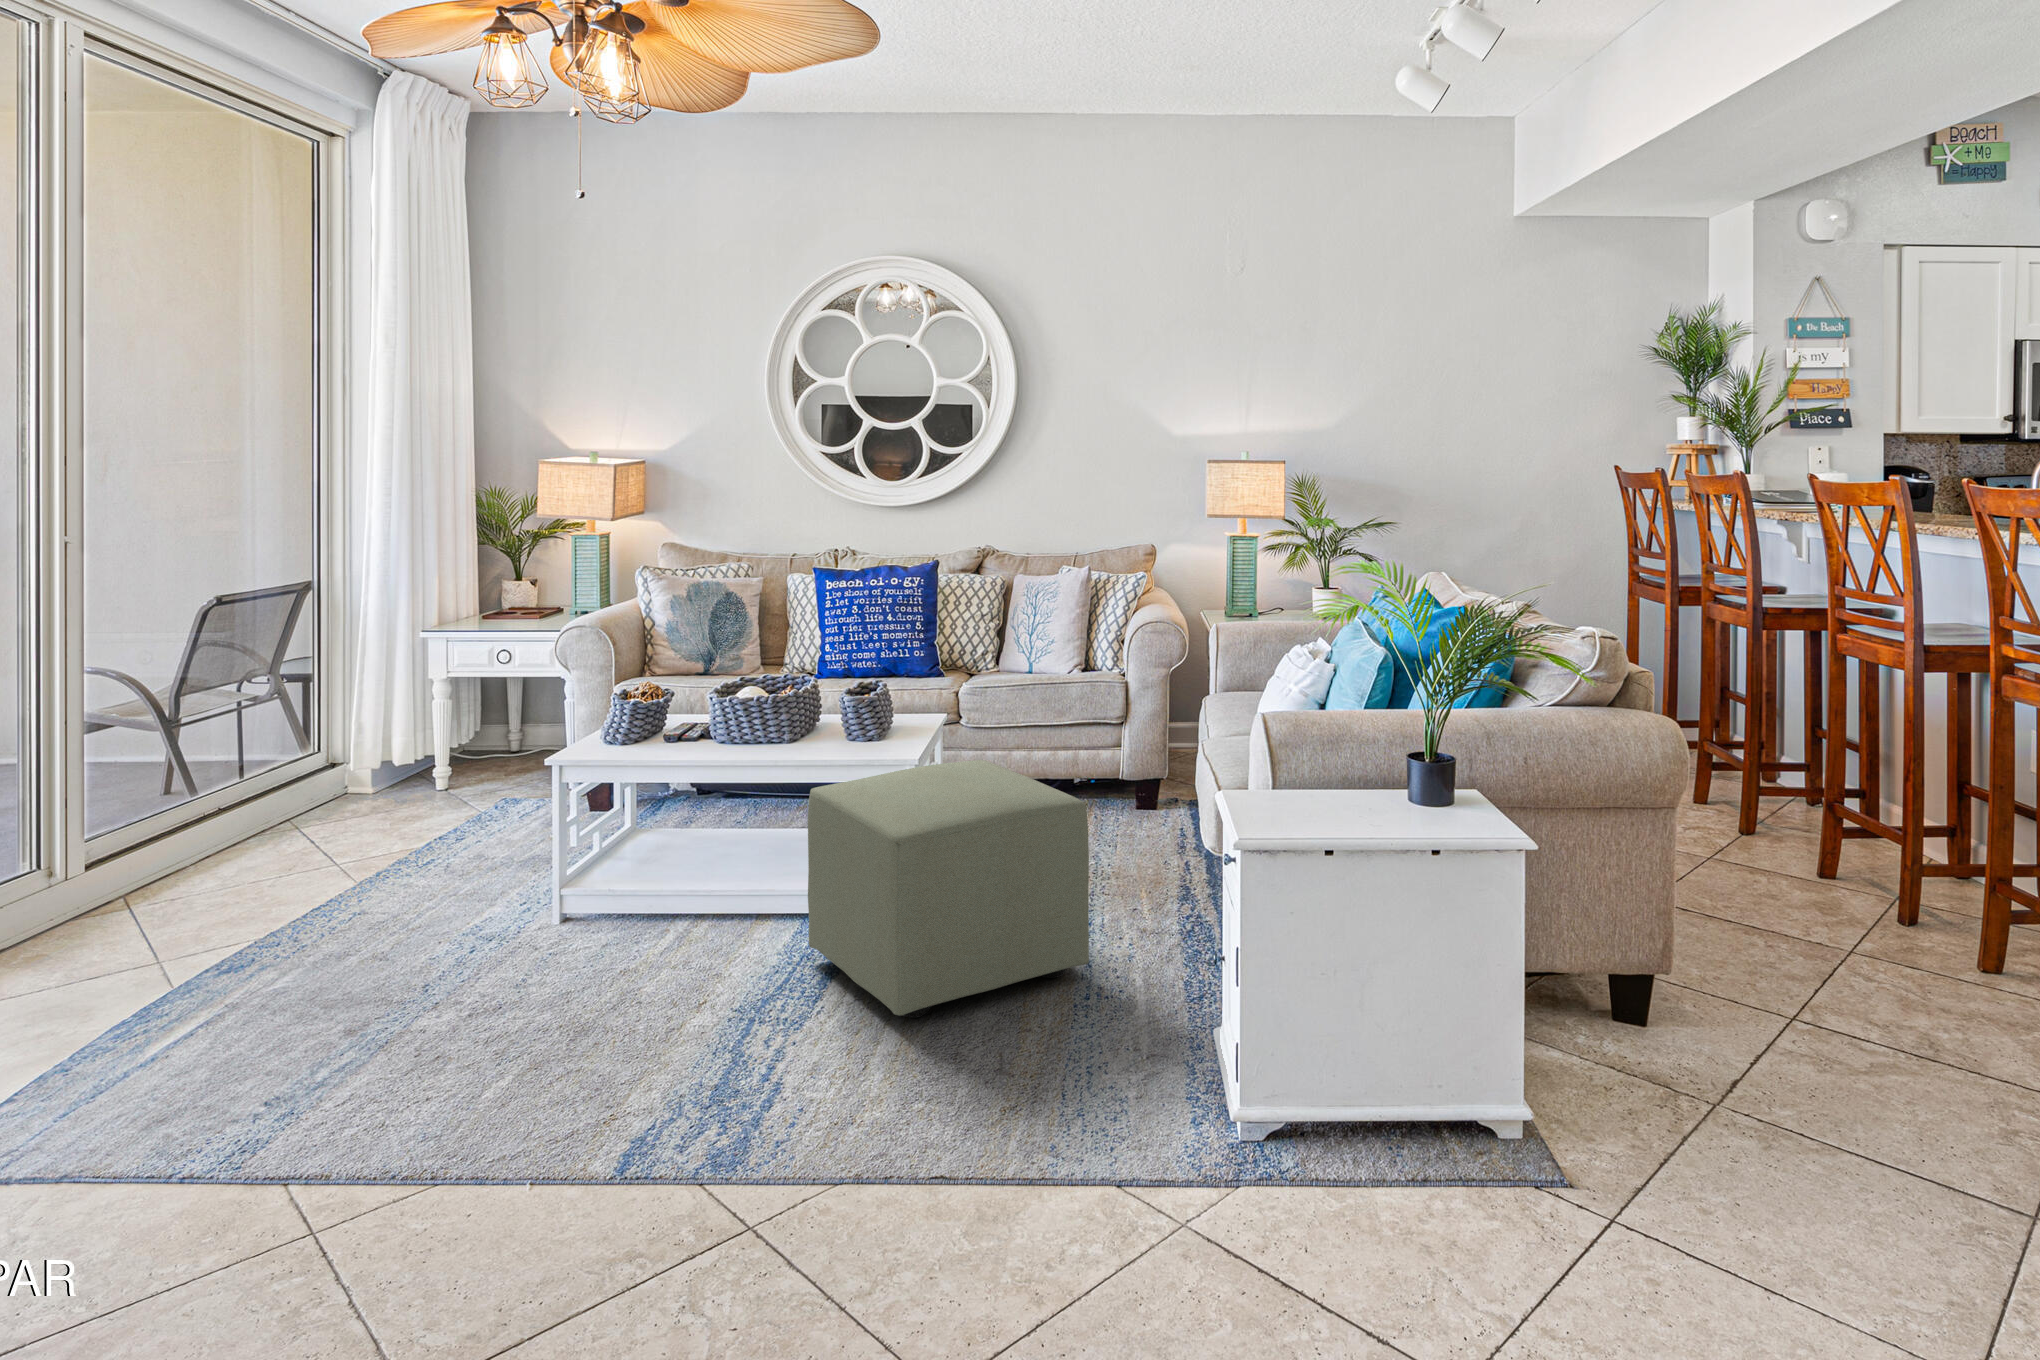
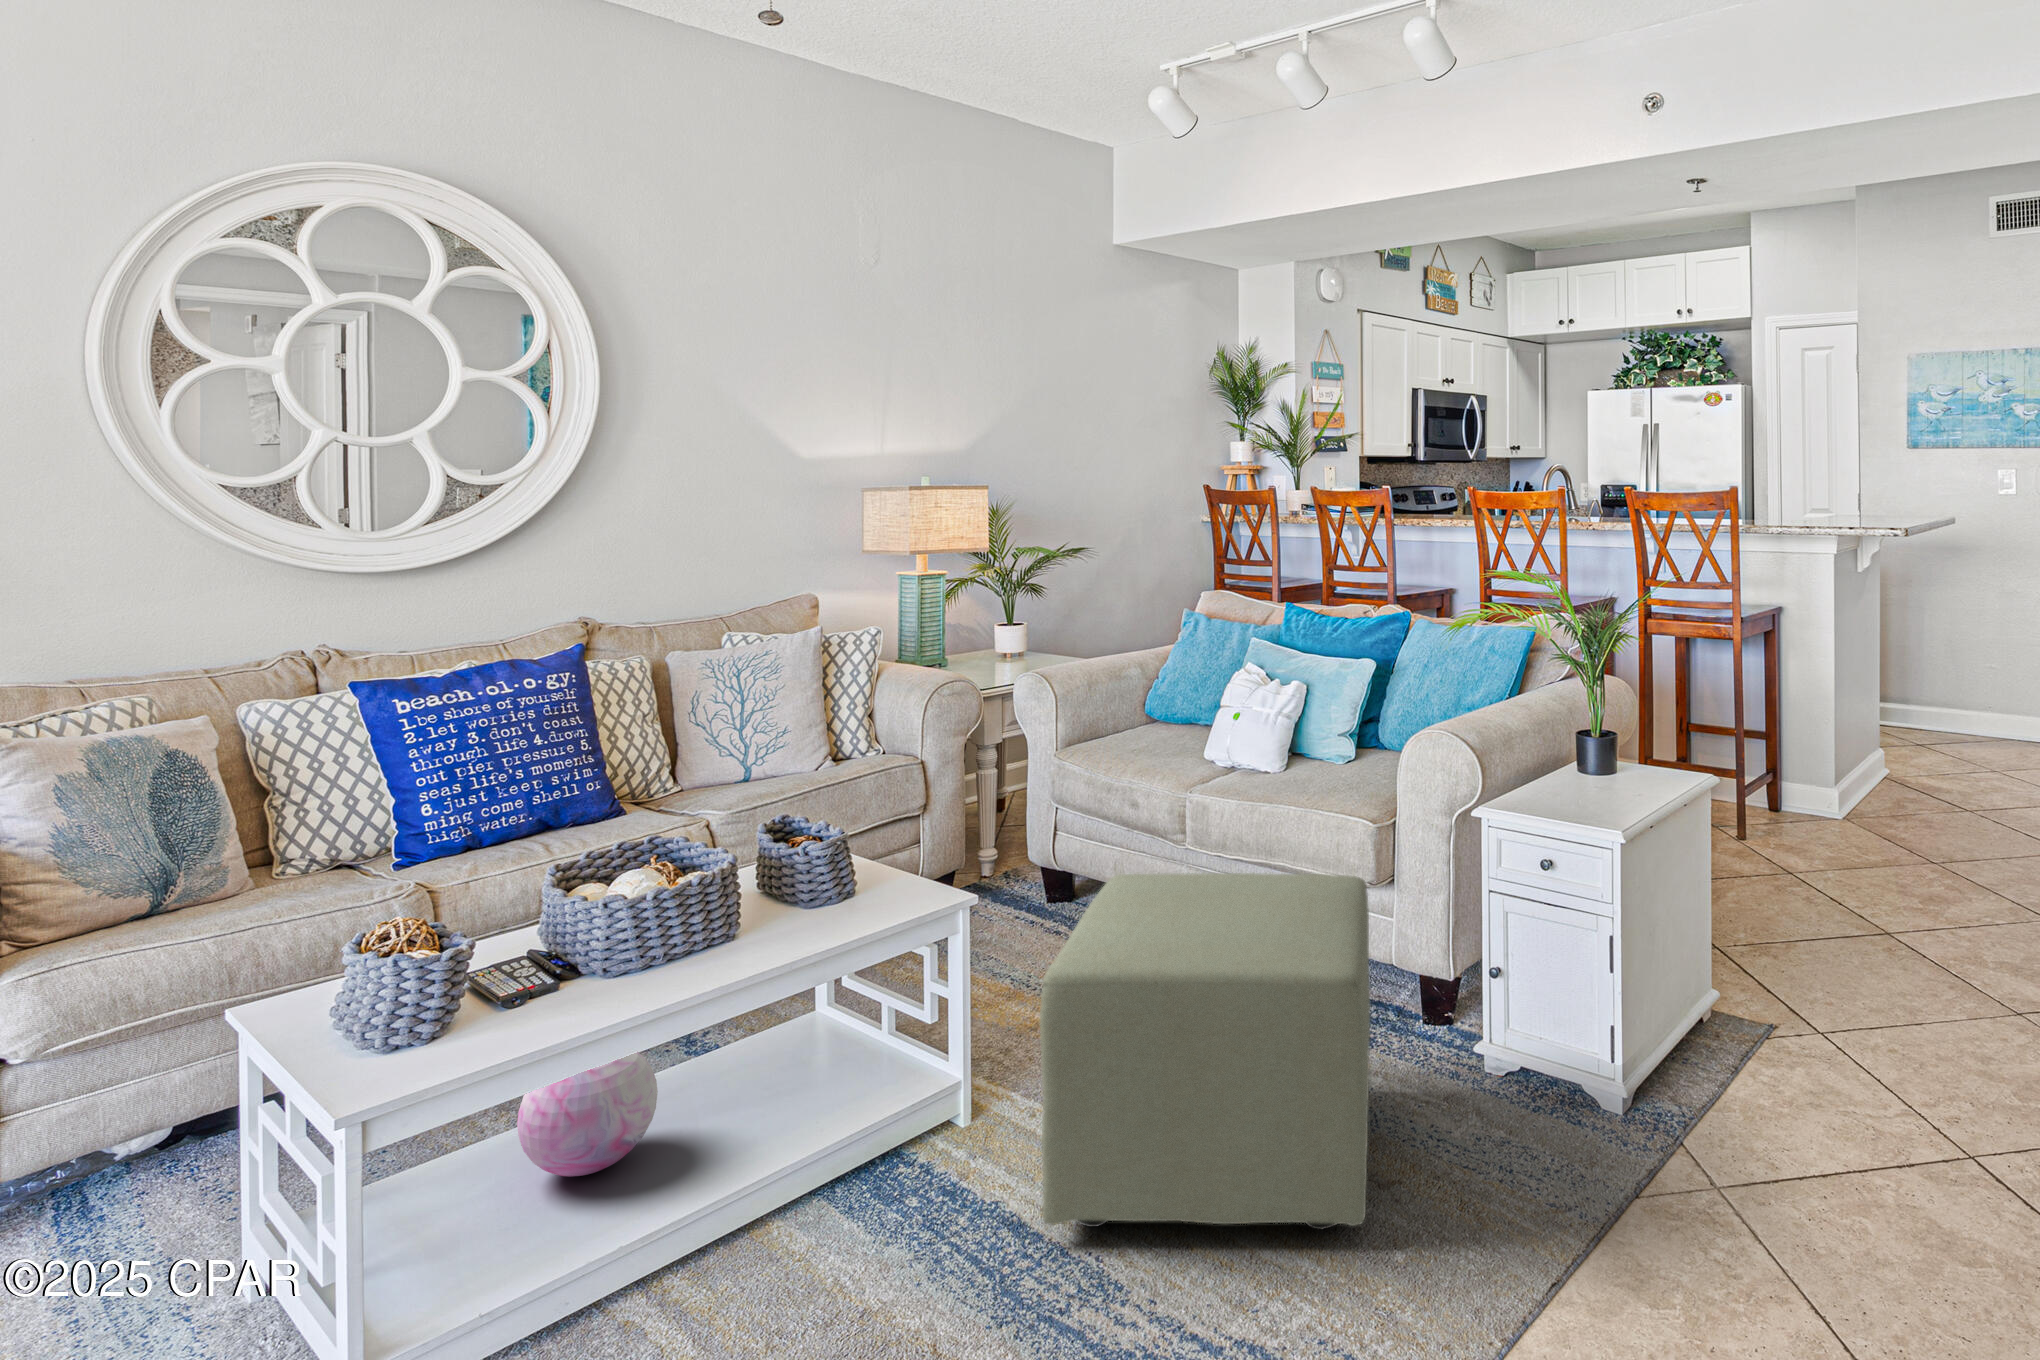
decorative orb: none [698,777,768,846] -> present [517,1052,658,1176]

